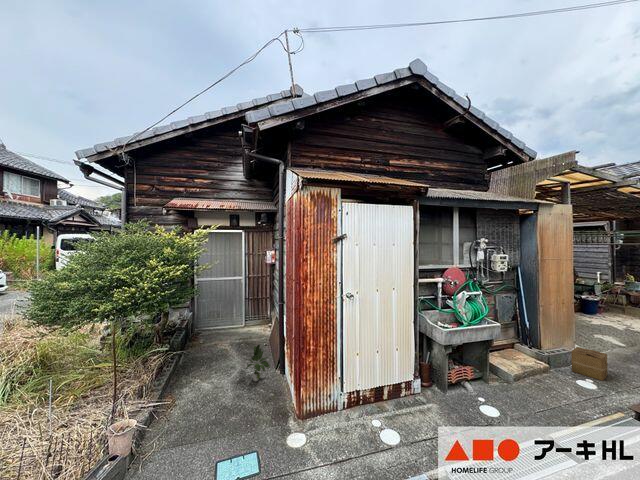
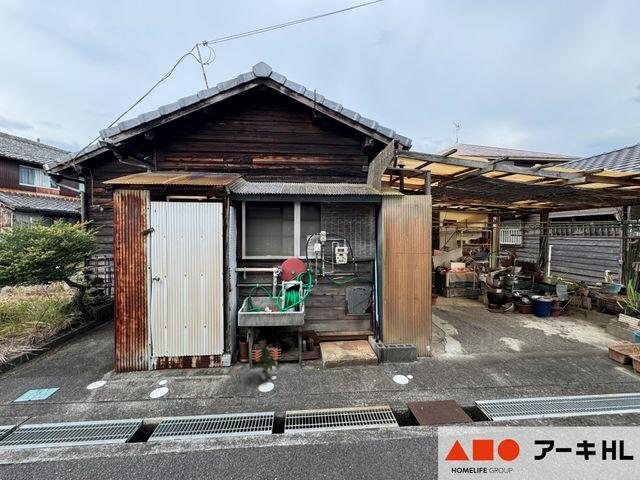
cardboard box: present [571,347,608,381] -> none [574,342,611,377]

